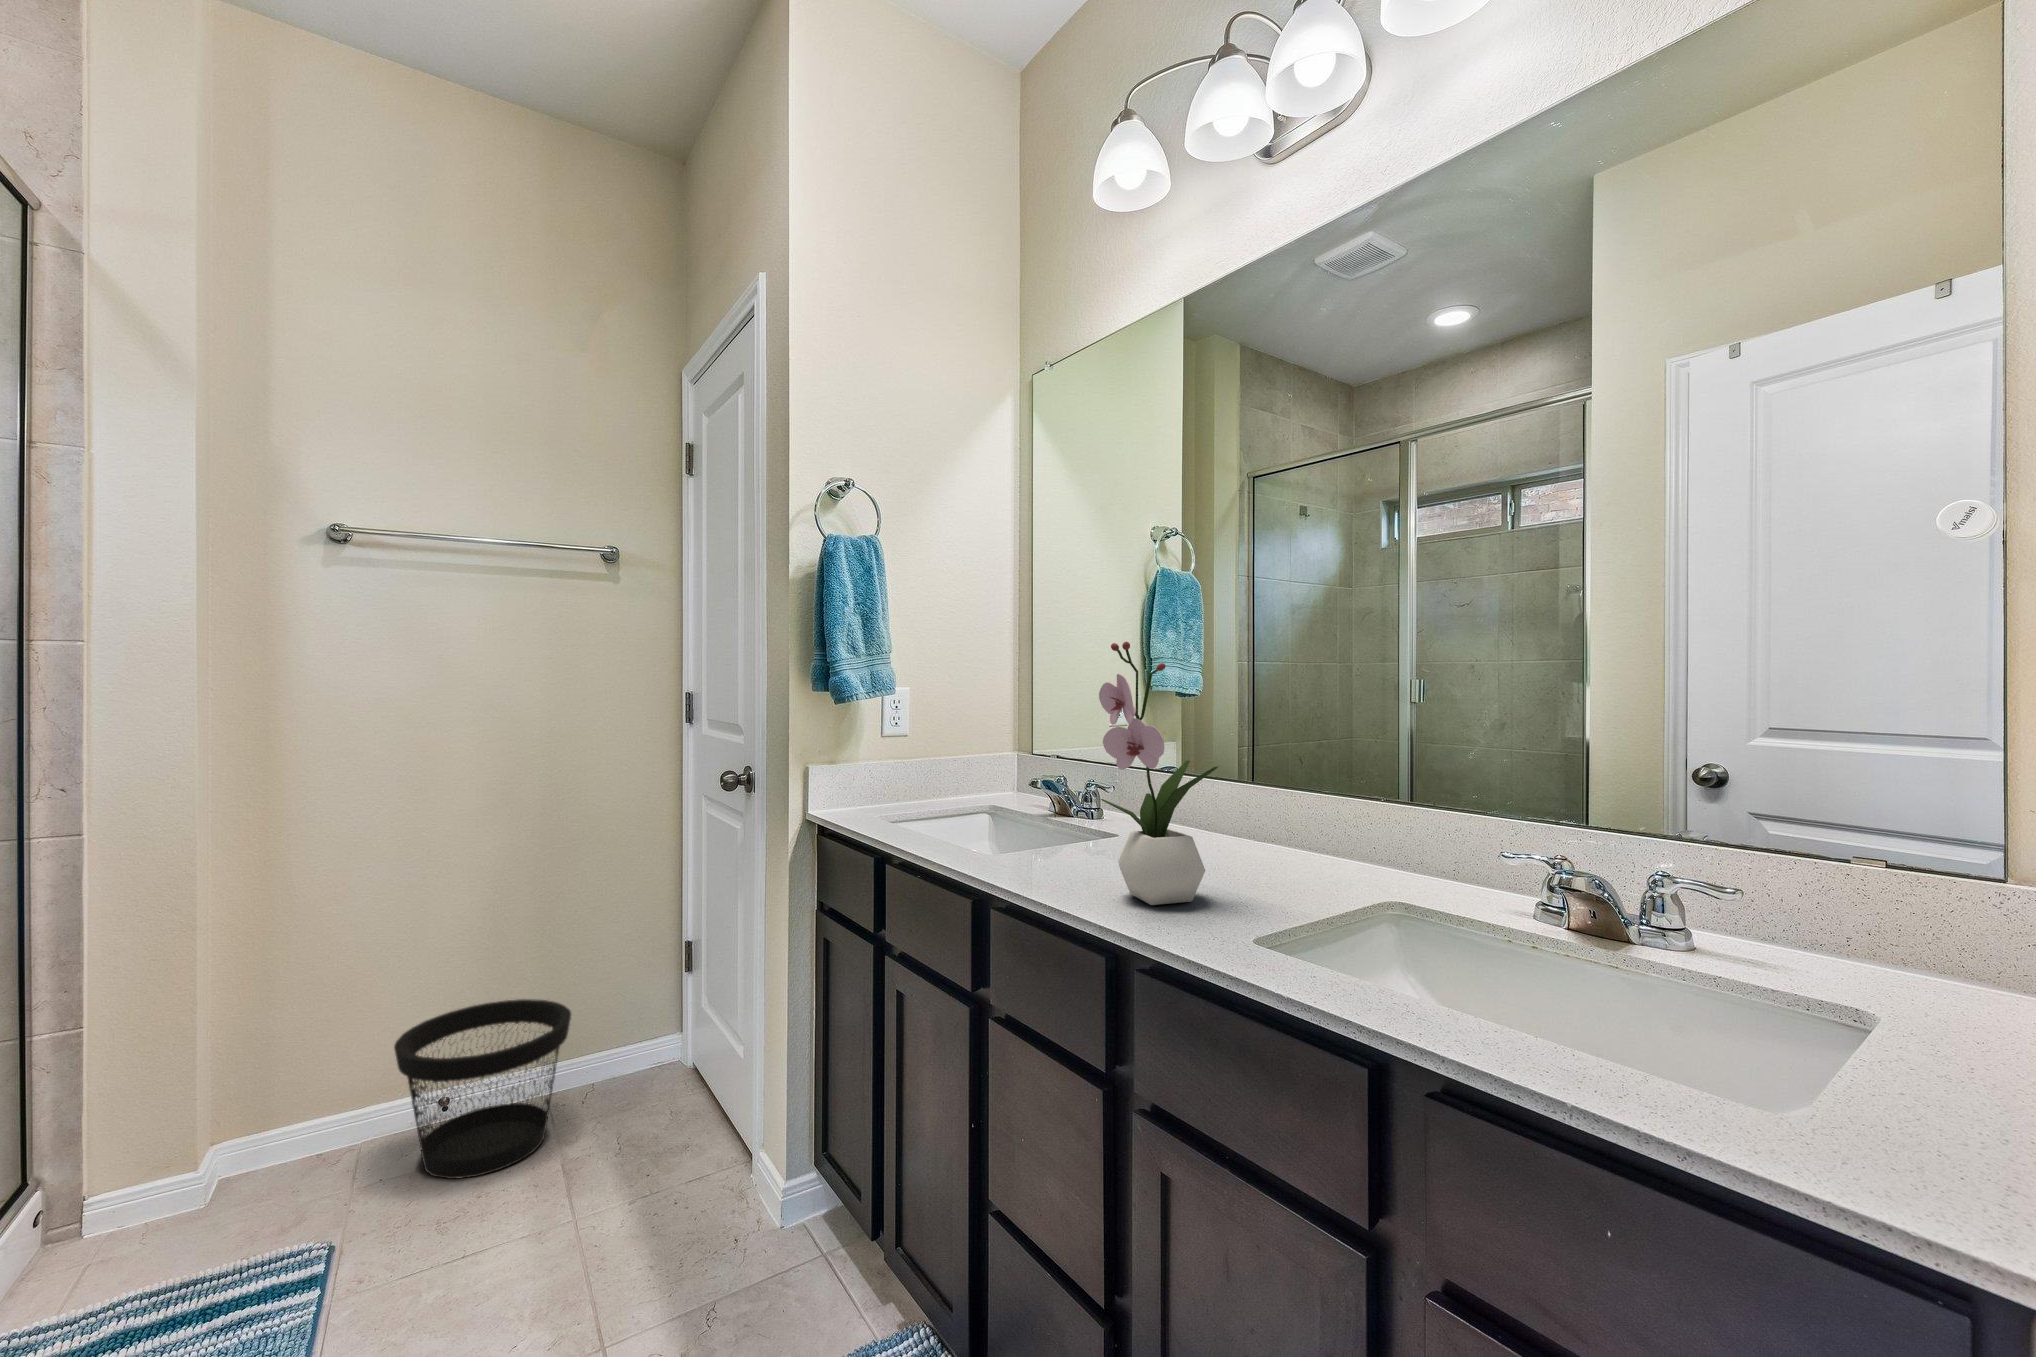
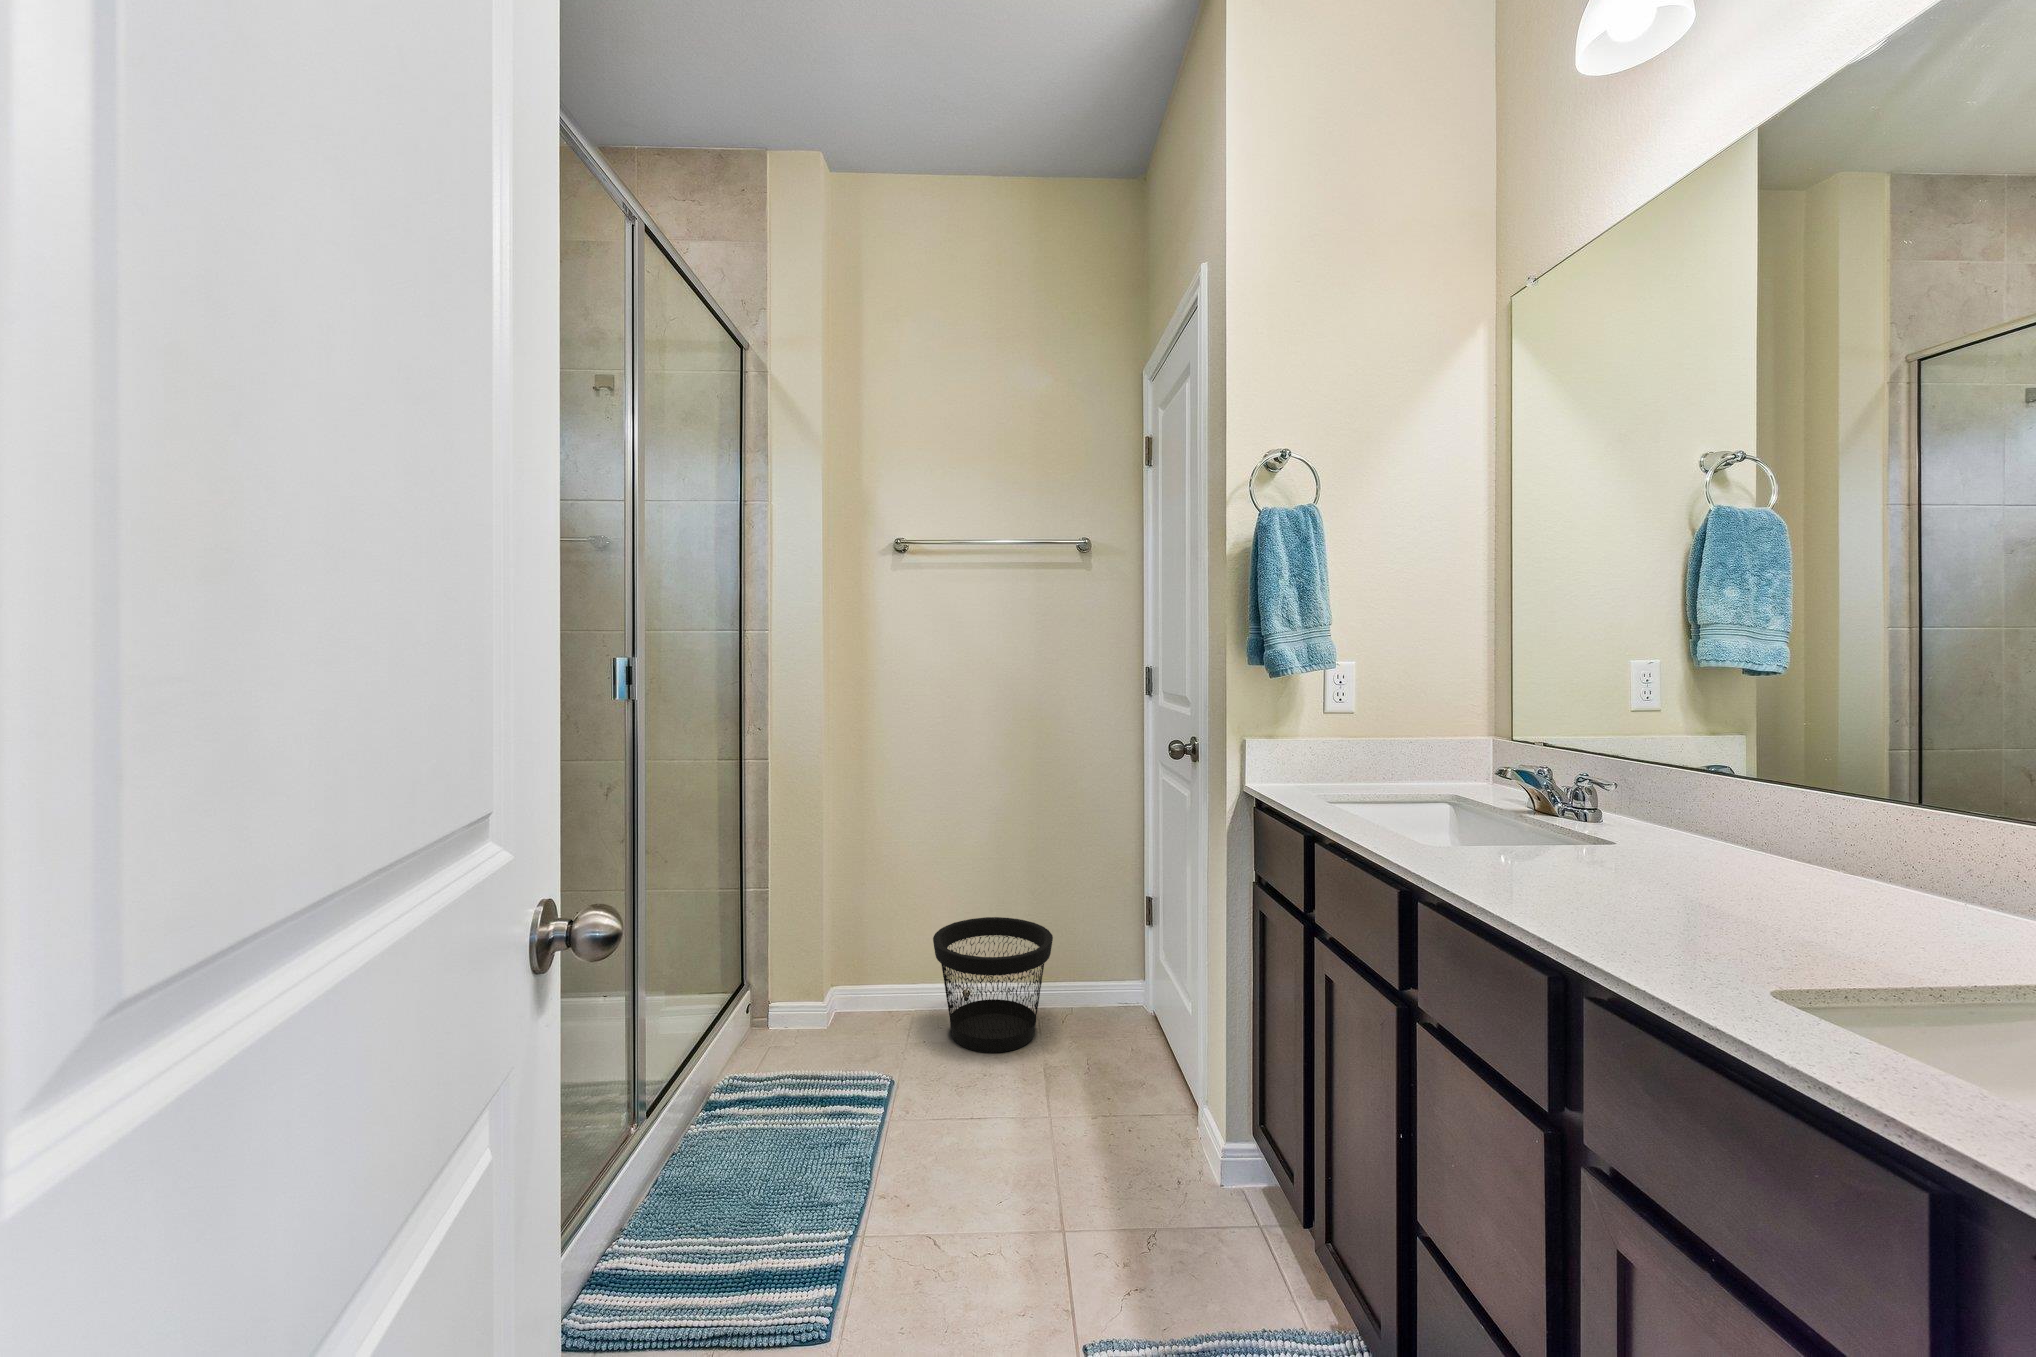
flower arrangement: present [1099,642,1218,905] -> none [1588,588,1804,949]

